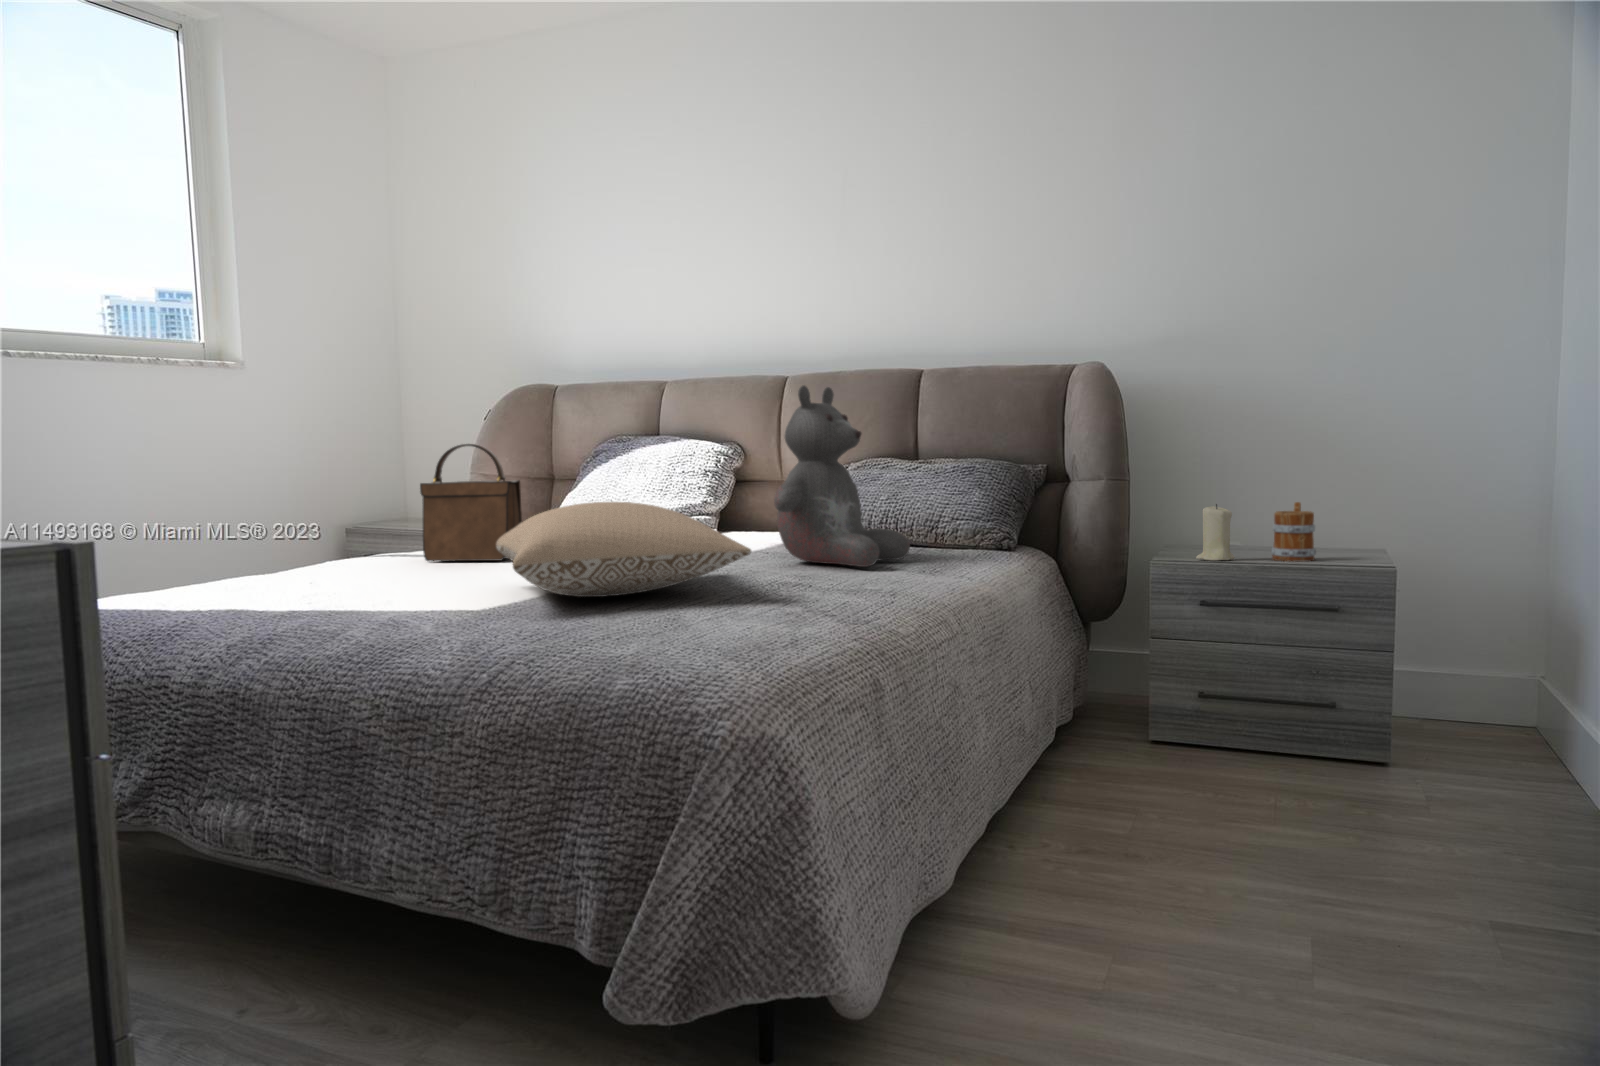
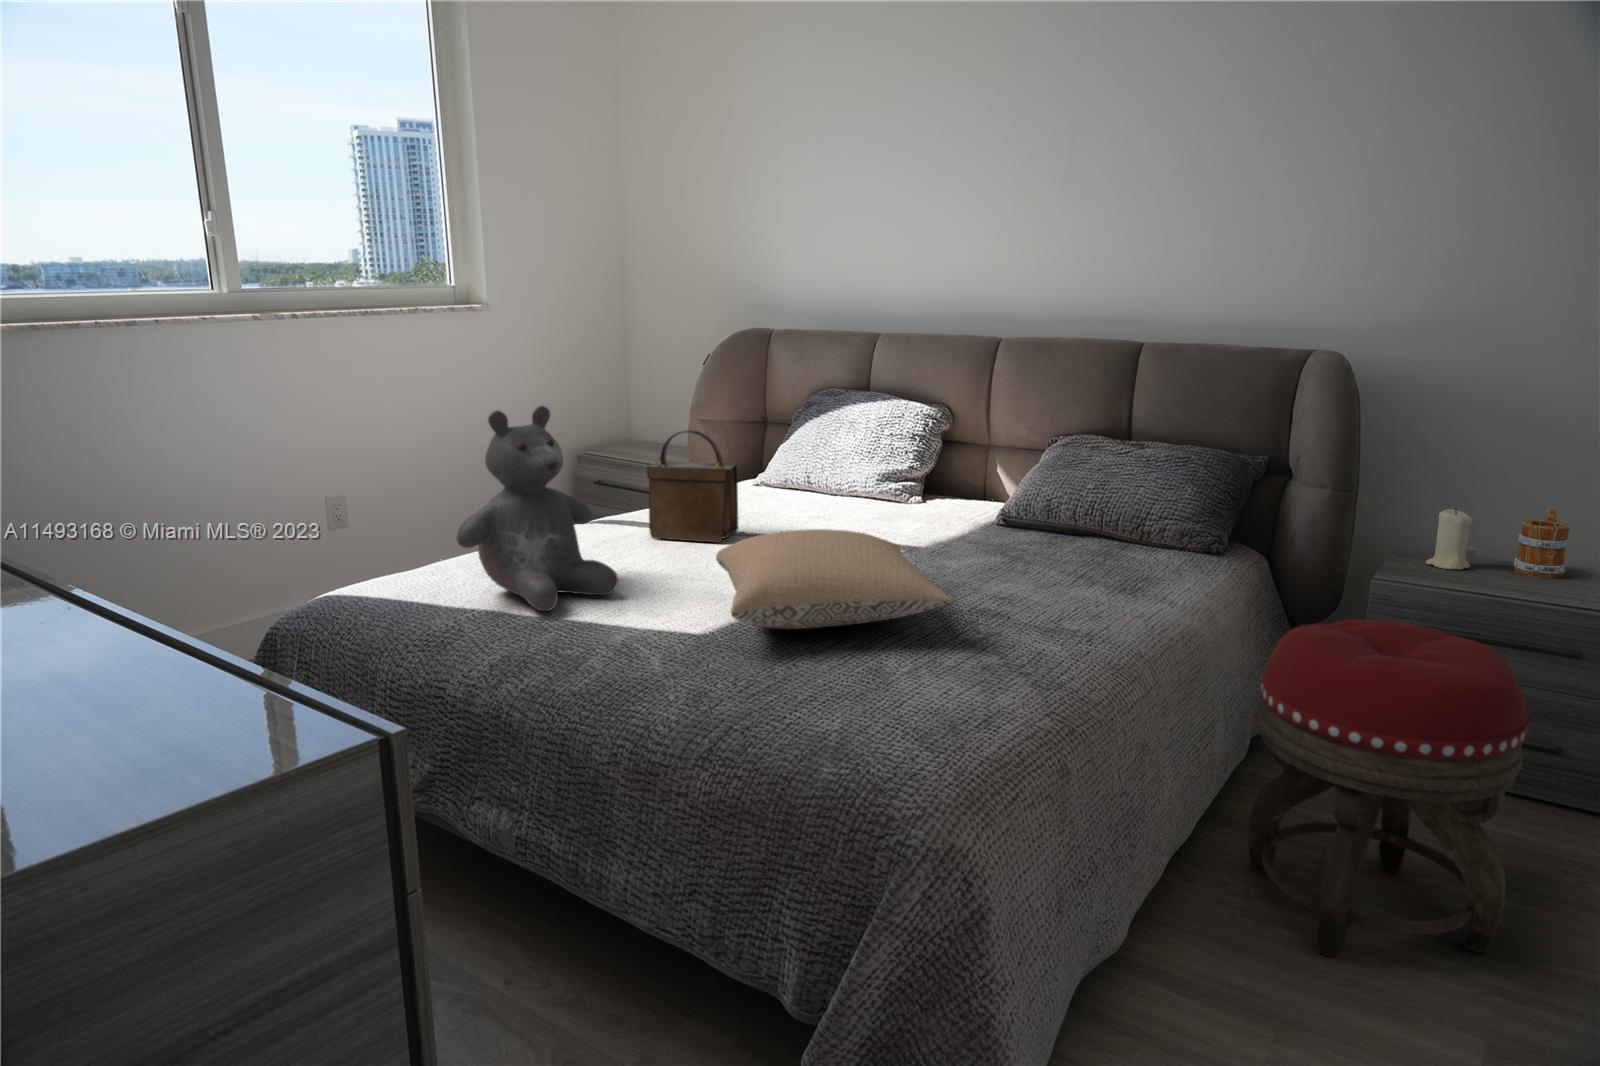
teddy bear: present [774,385,910,567] -> present [457,406,618,611]
footstool: none [1062,571,1307,898] -> present [1248,619,1530,957]

